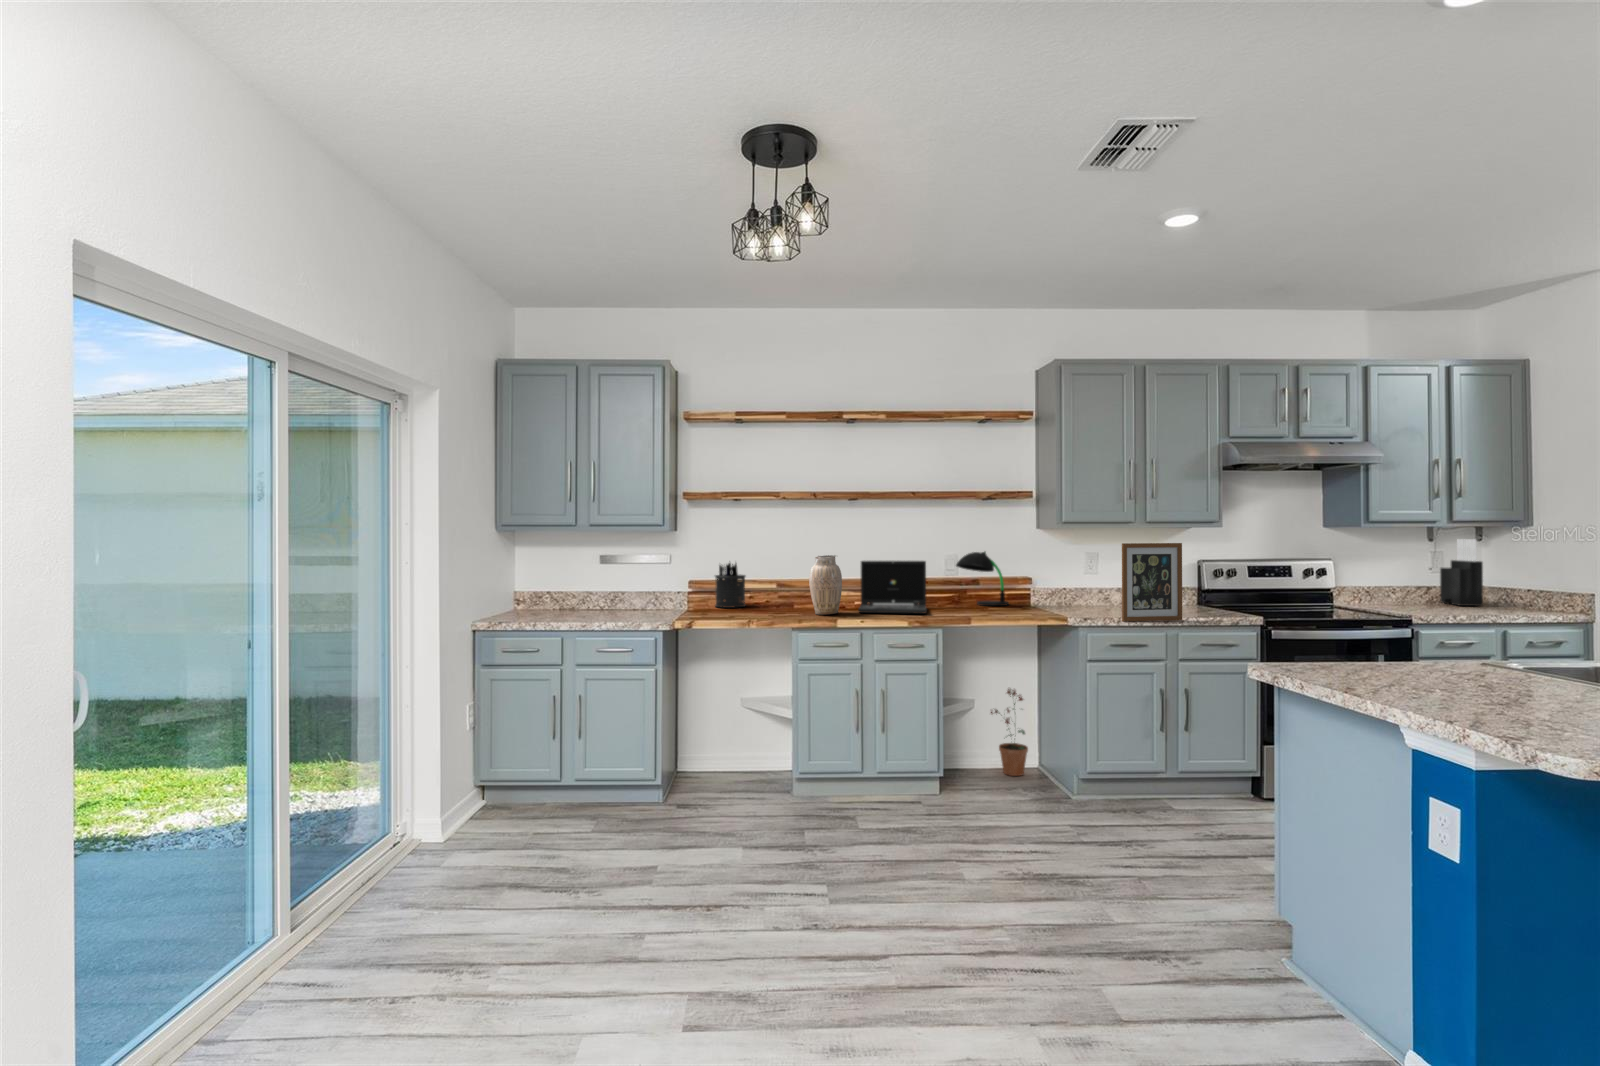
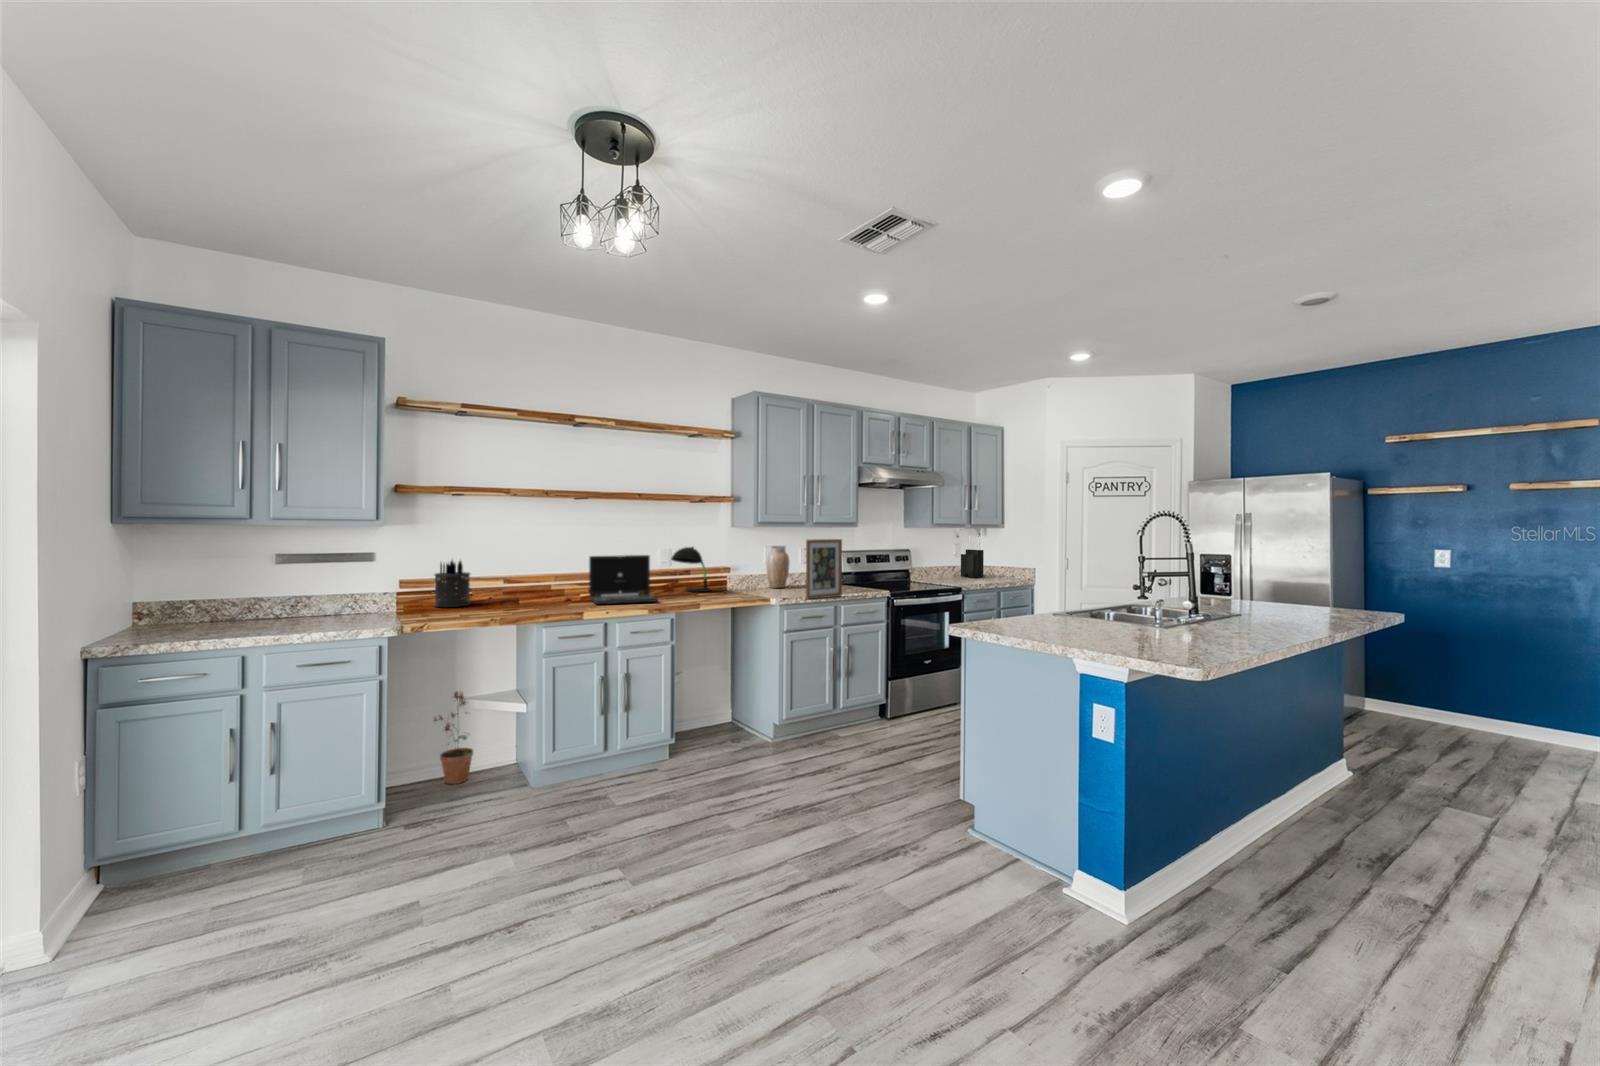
vase: present [809,555,842,615] -> present [766,546,789,588]
potted plant: present [991,689,1028,776] -> present [434,691,473,784]

